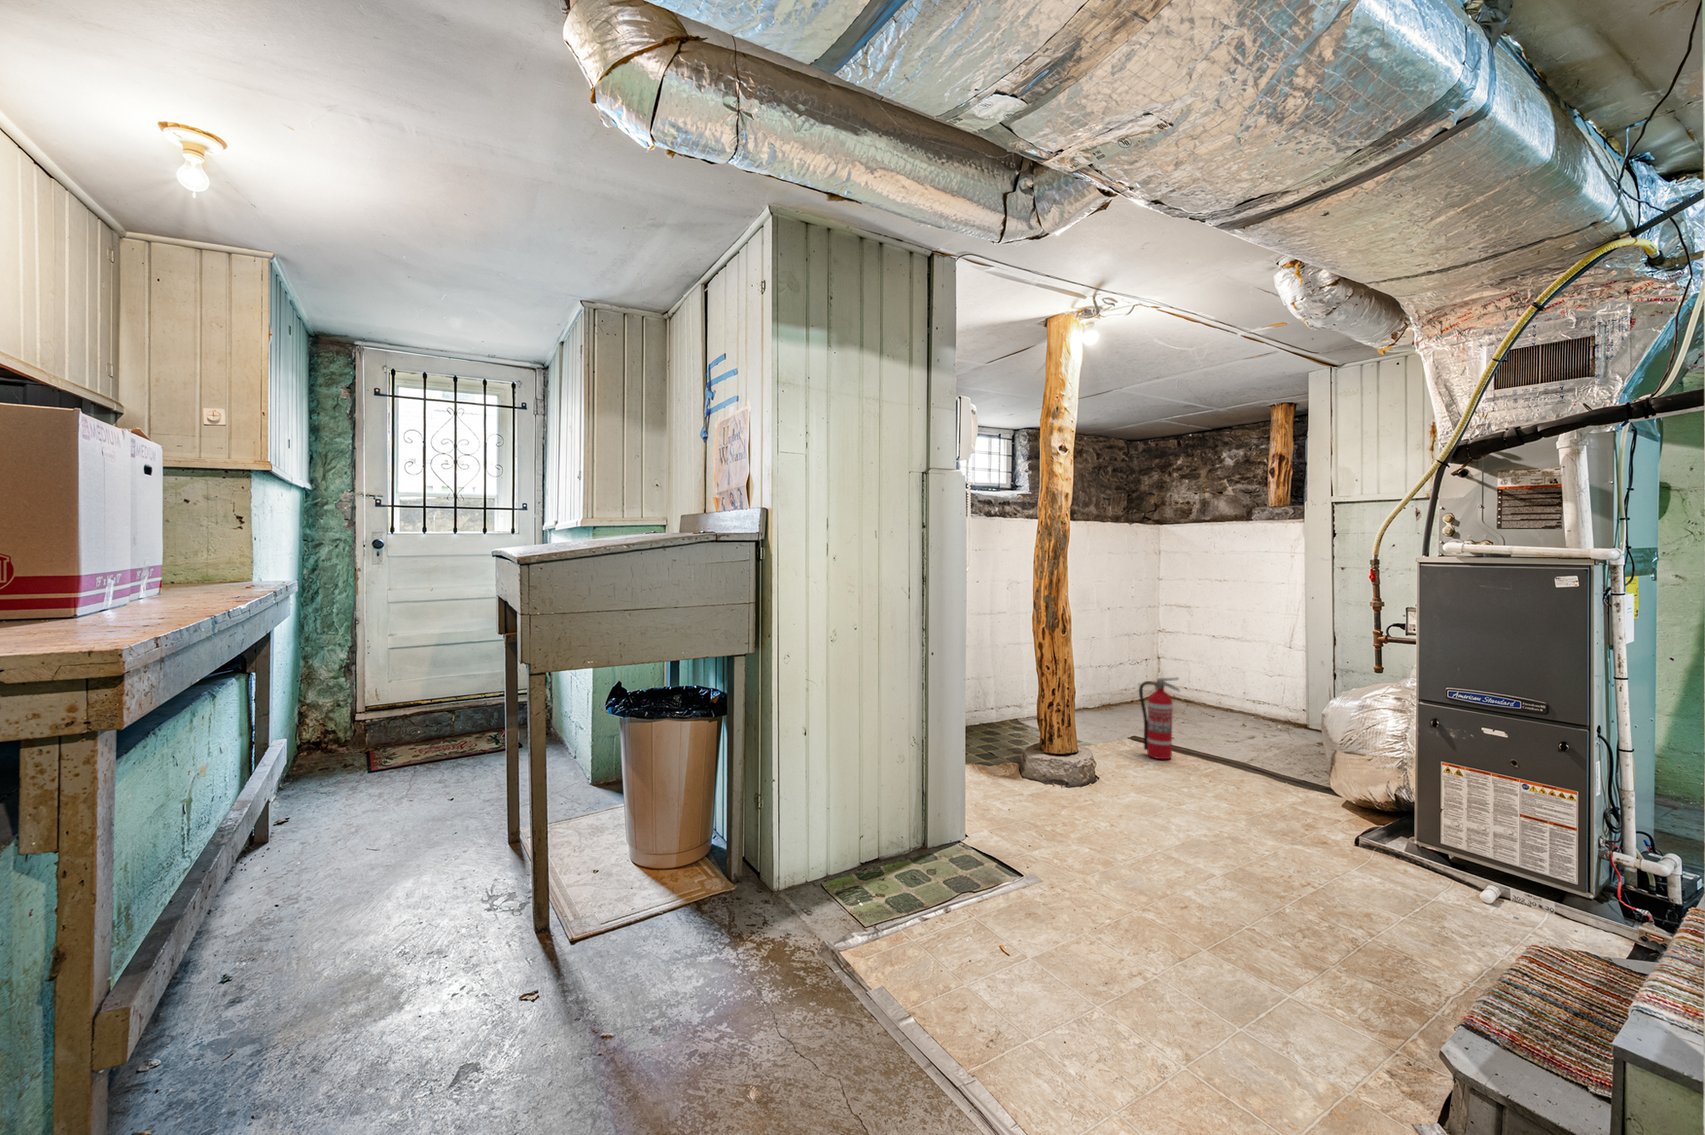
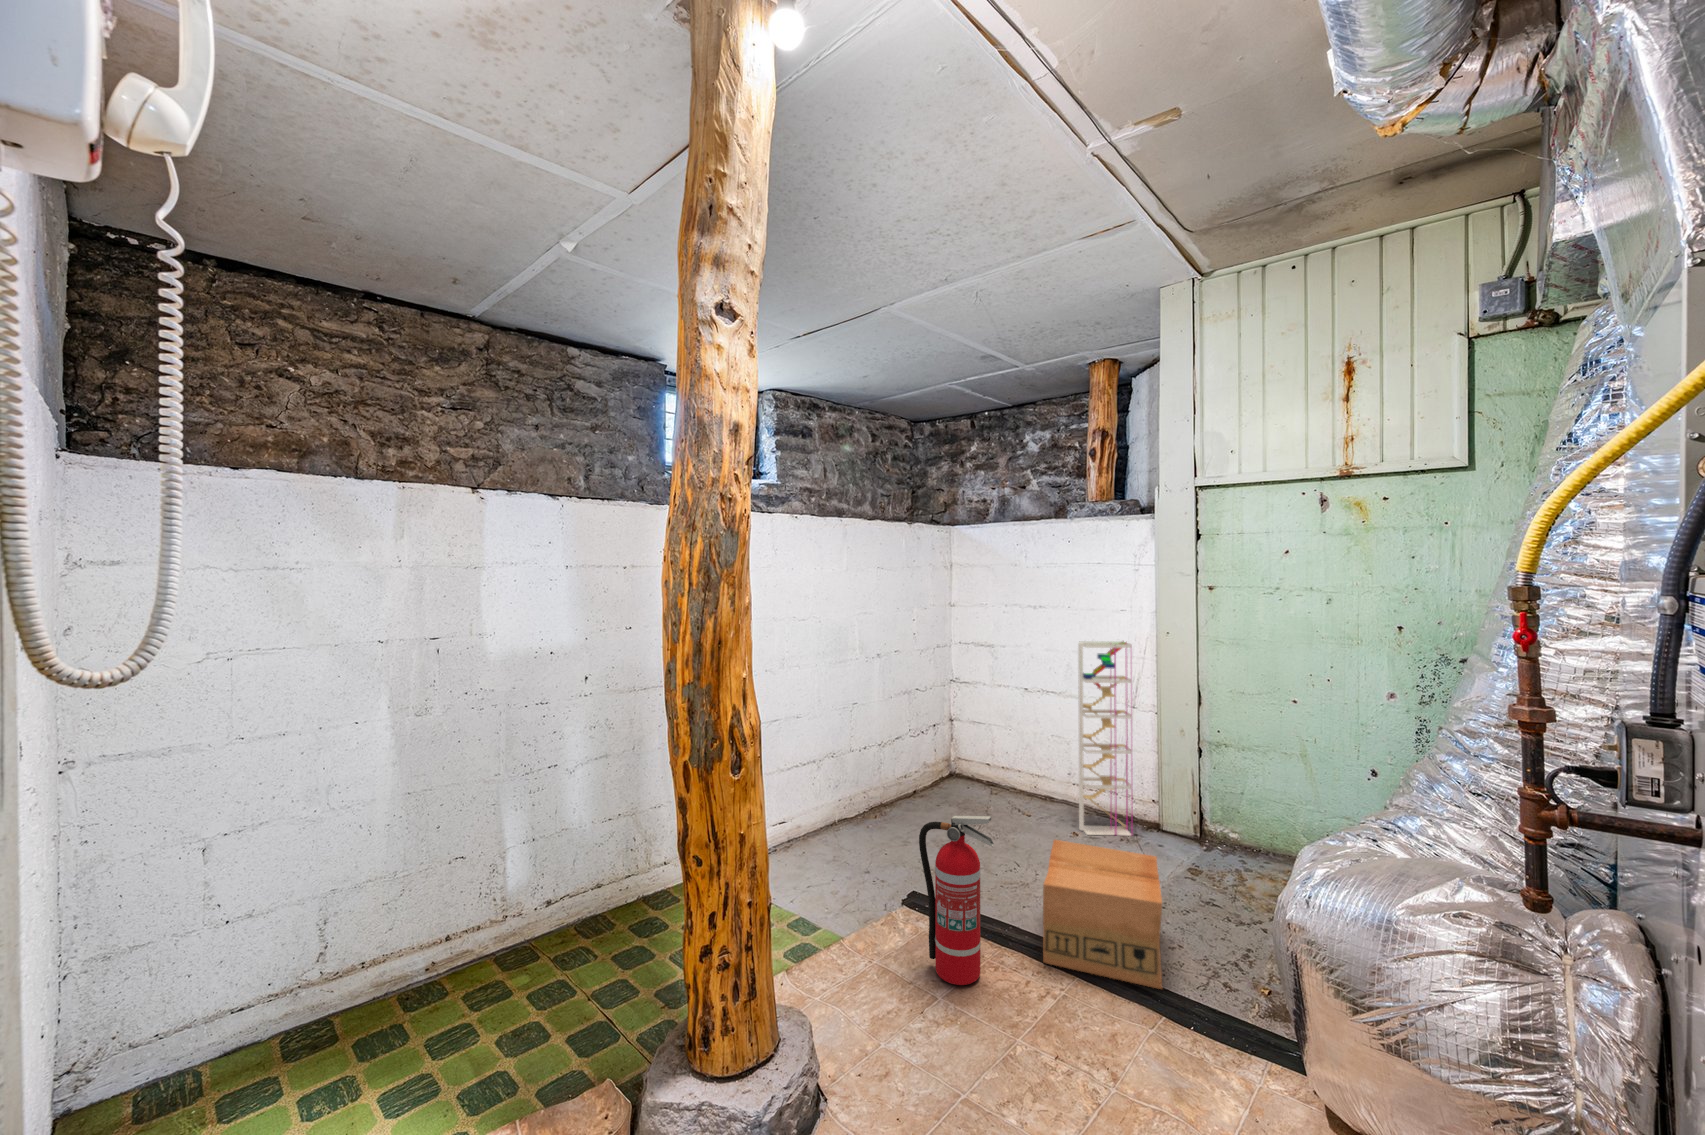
shelving unit: none [1247,601,1287,727] -> present [1078,641,1133,836]
cardboard box: none [1208,706,1282,770] -> present [1043,840,1162,989]

